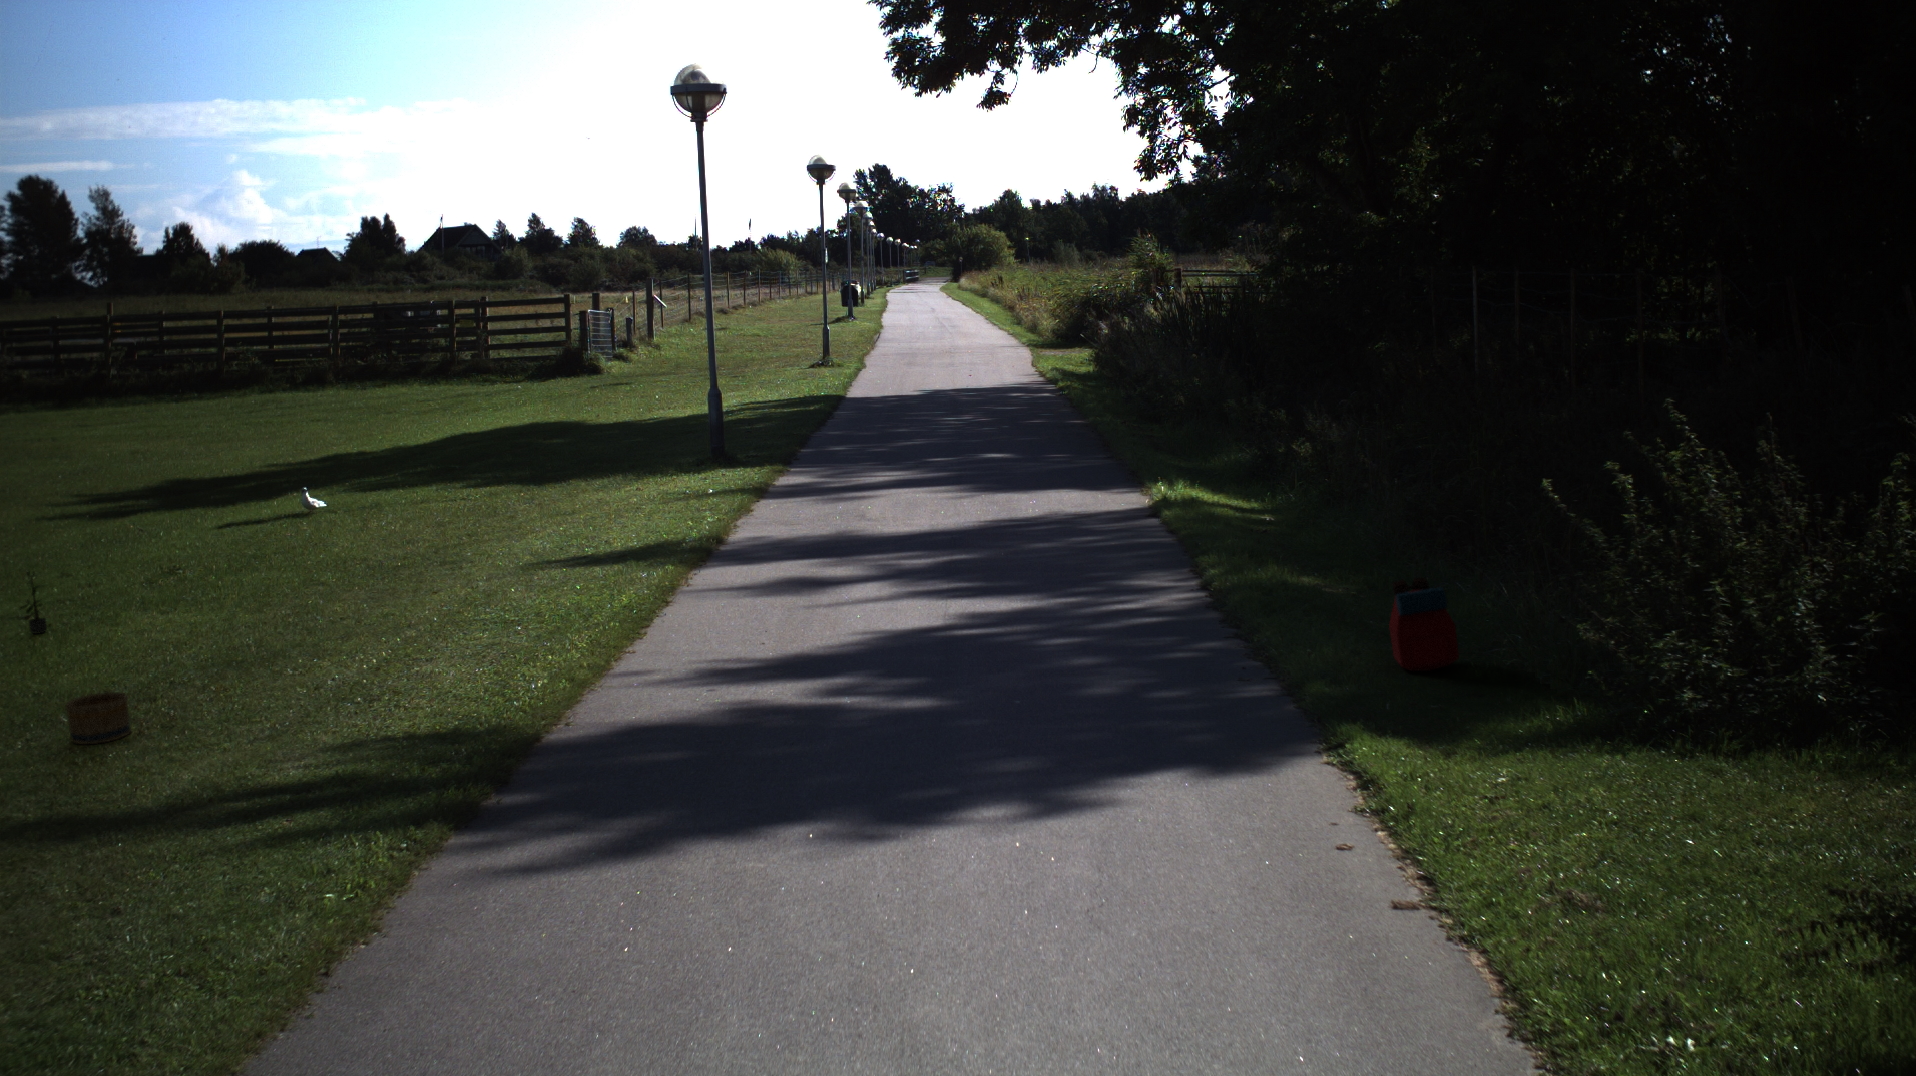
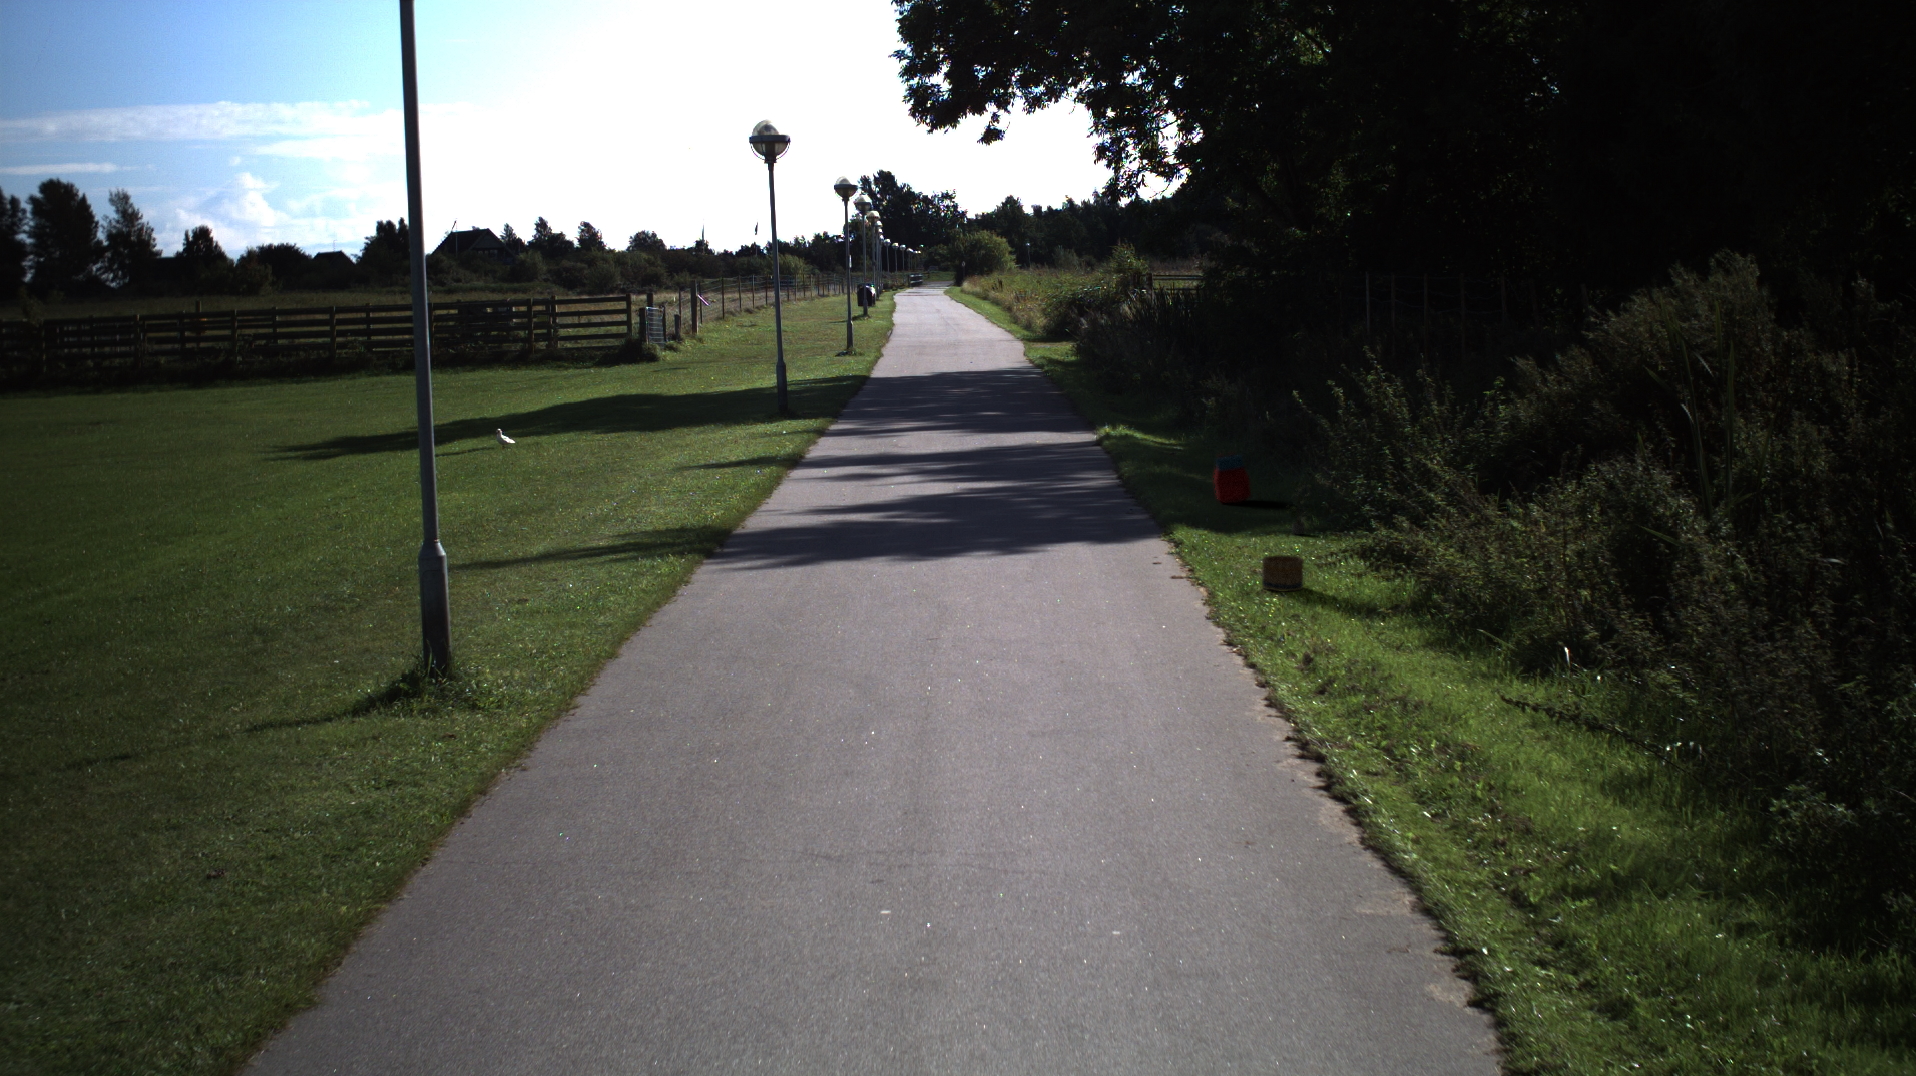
potted plant: present [20,572,47,634] -> present [1285,482,1312,534]
basket: present [66,692,131,744] -> present [1262,555,1304,592]

